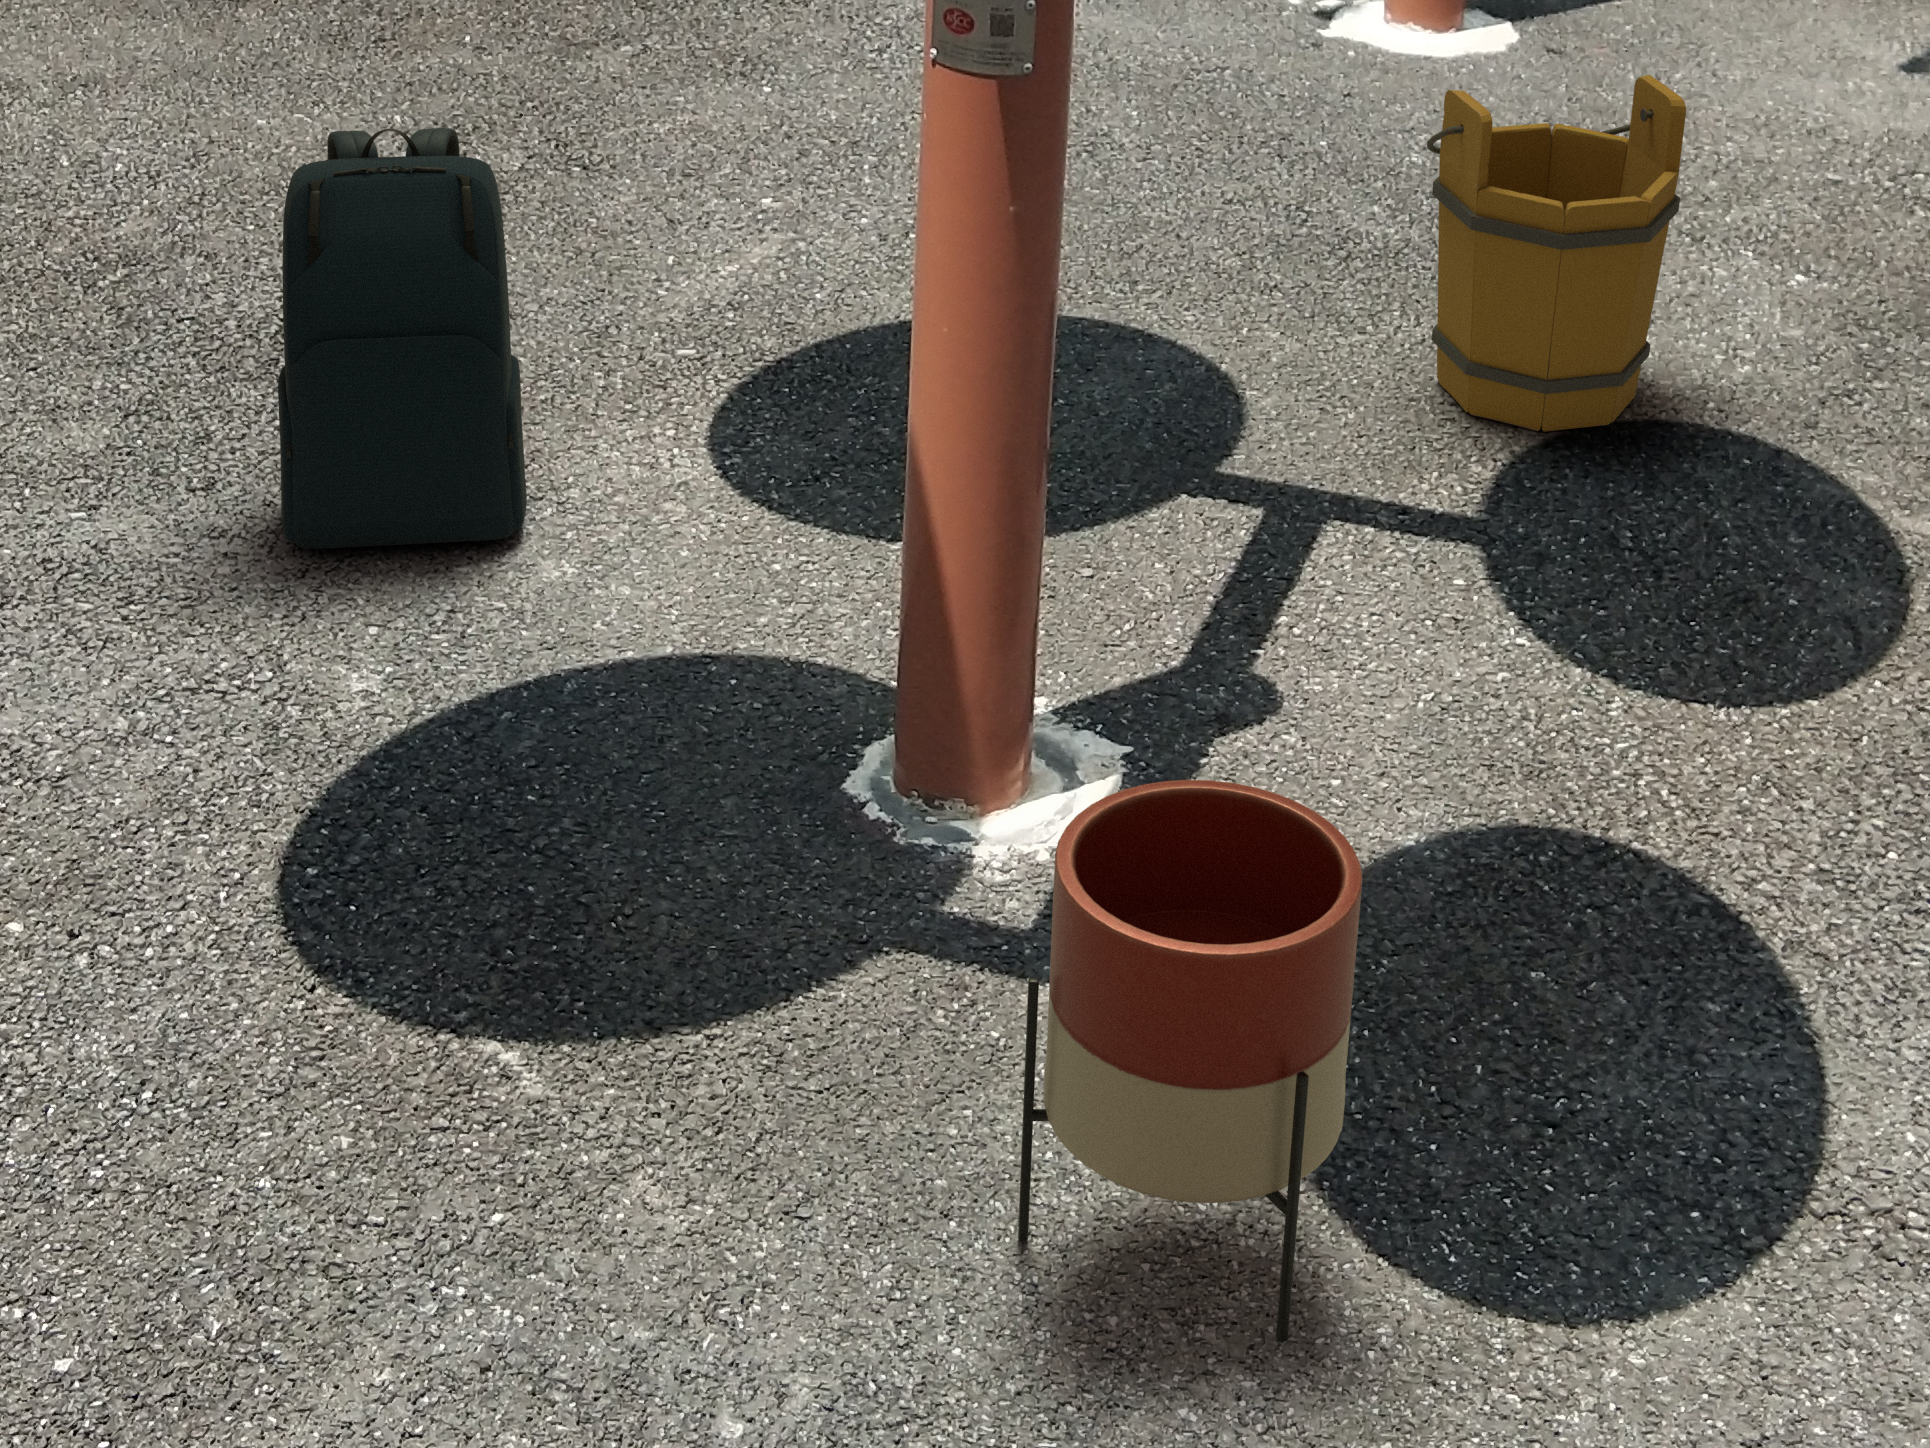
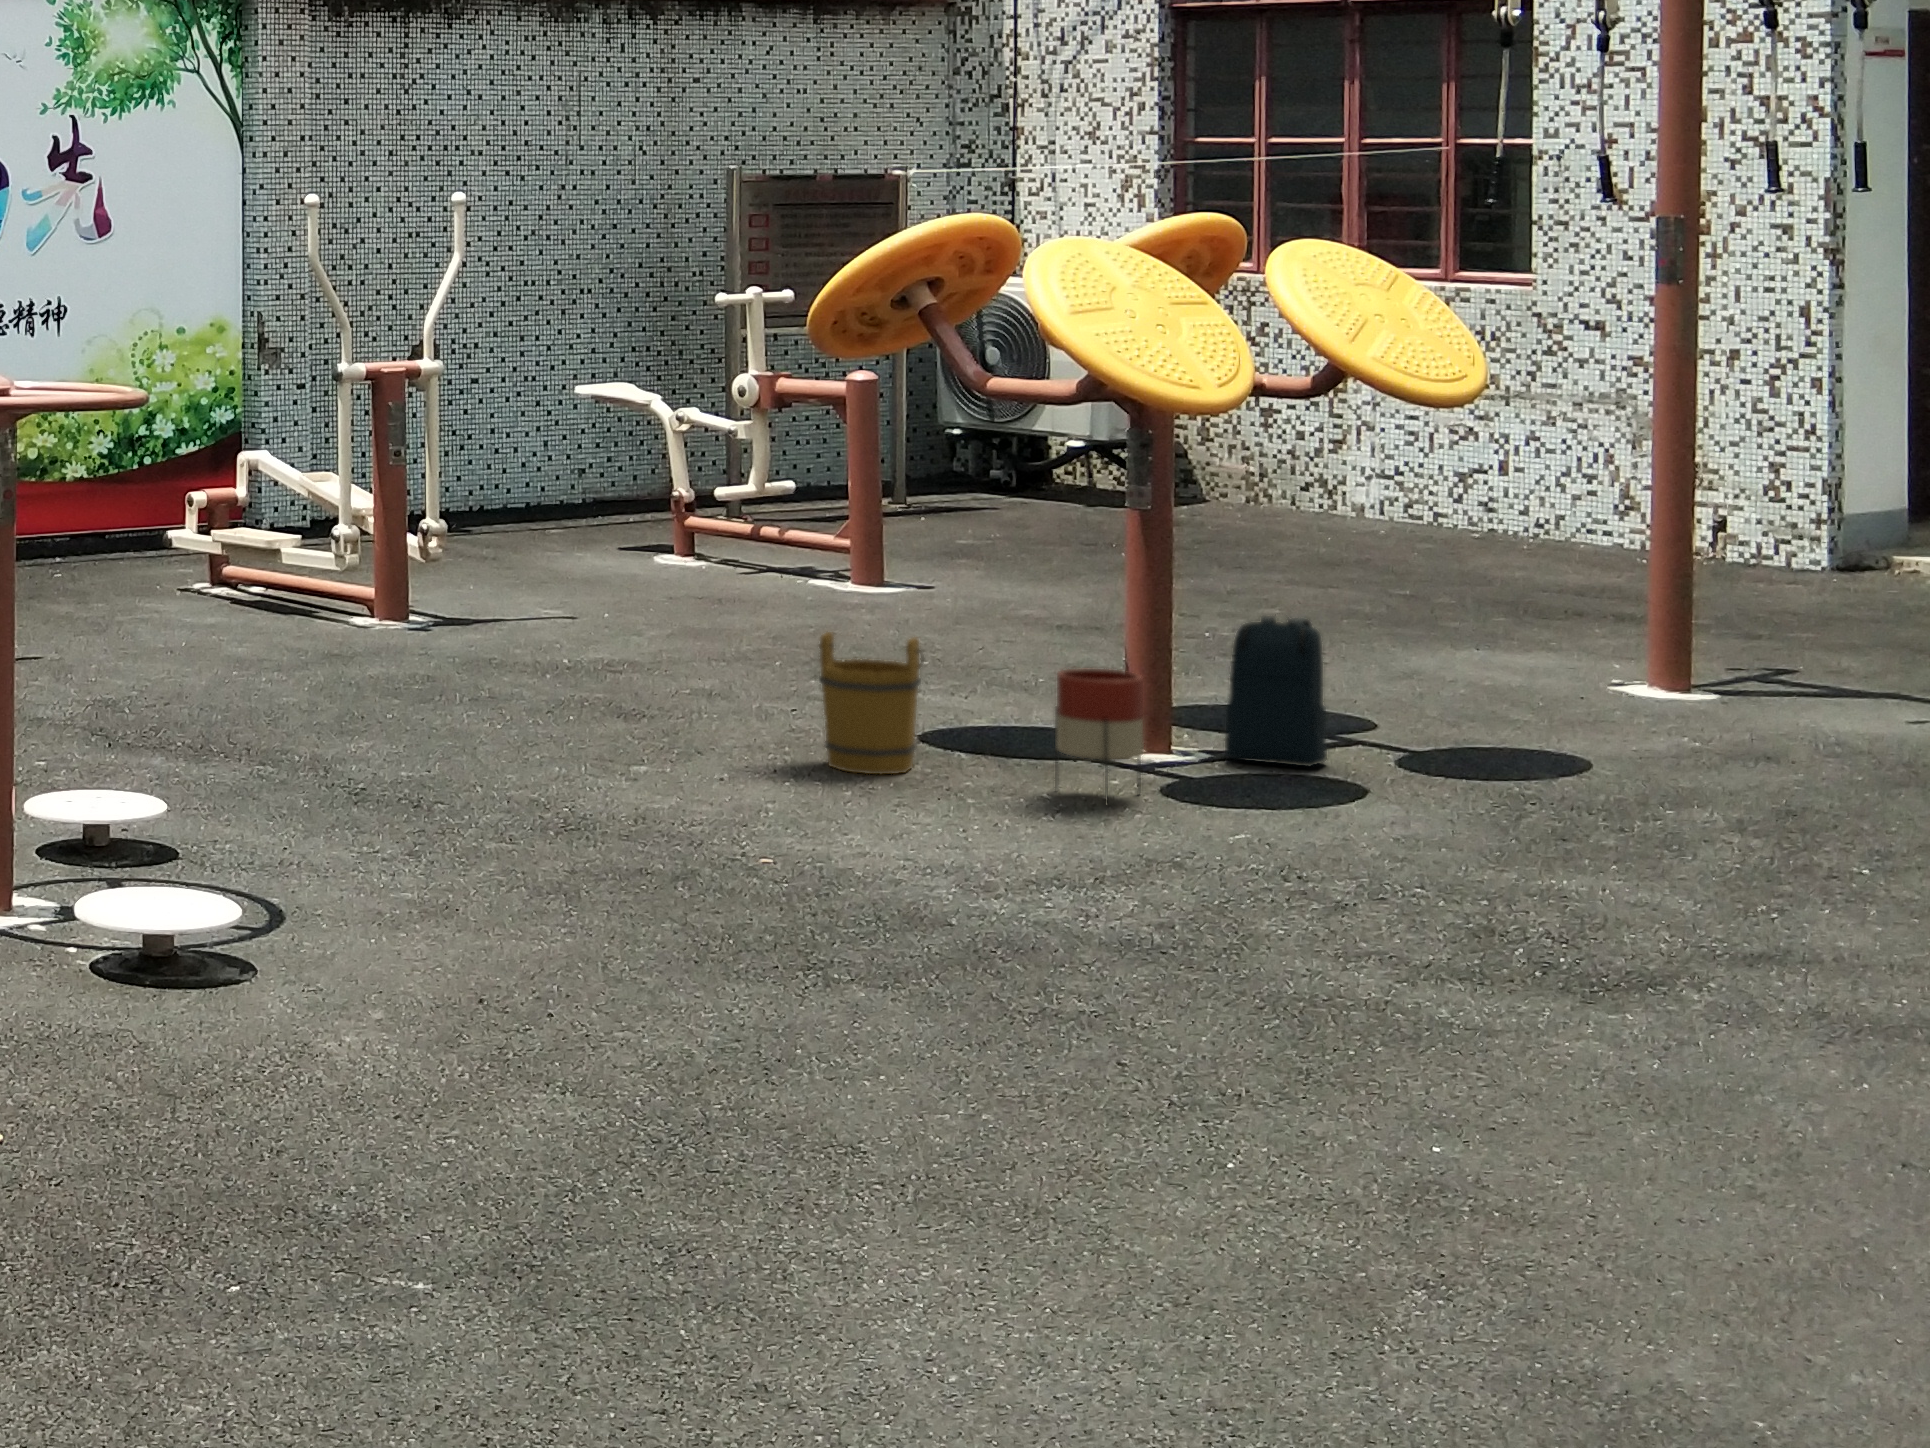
bucket: present [1427,75,1686,431] -> present [819,632,923,774]
backpack: present [278,128,527,548] -> present [1225,616,1327,766]

